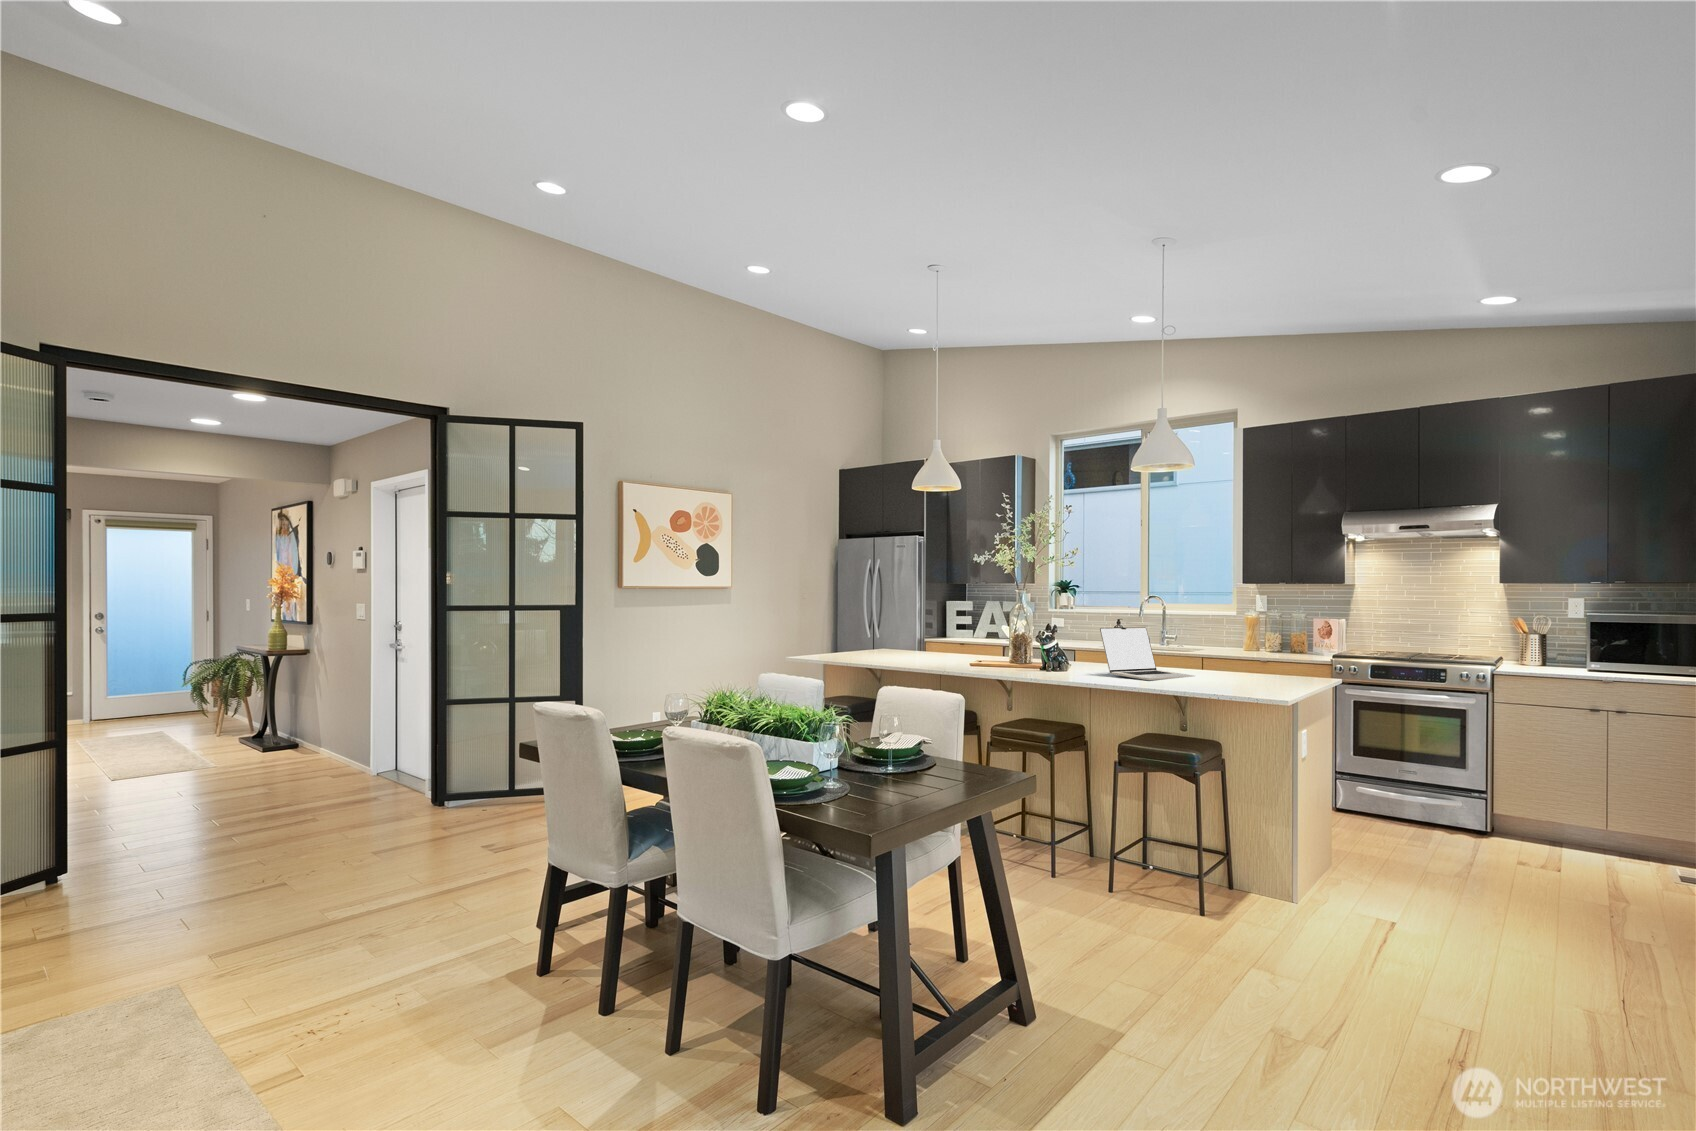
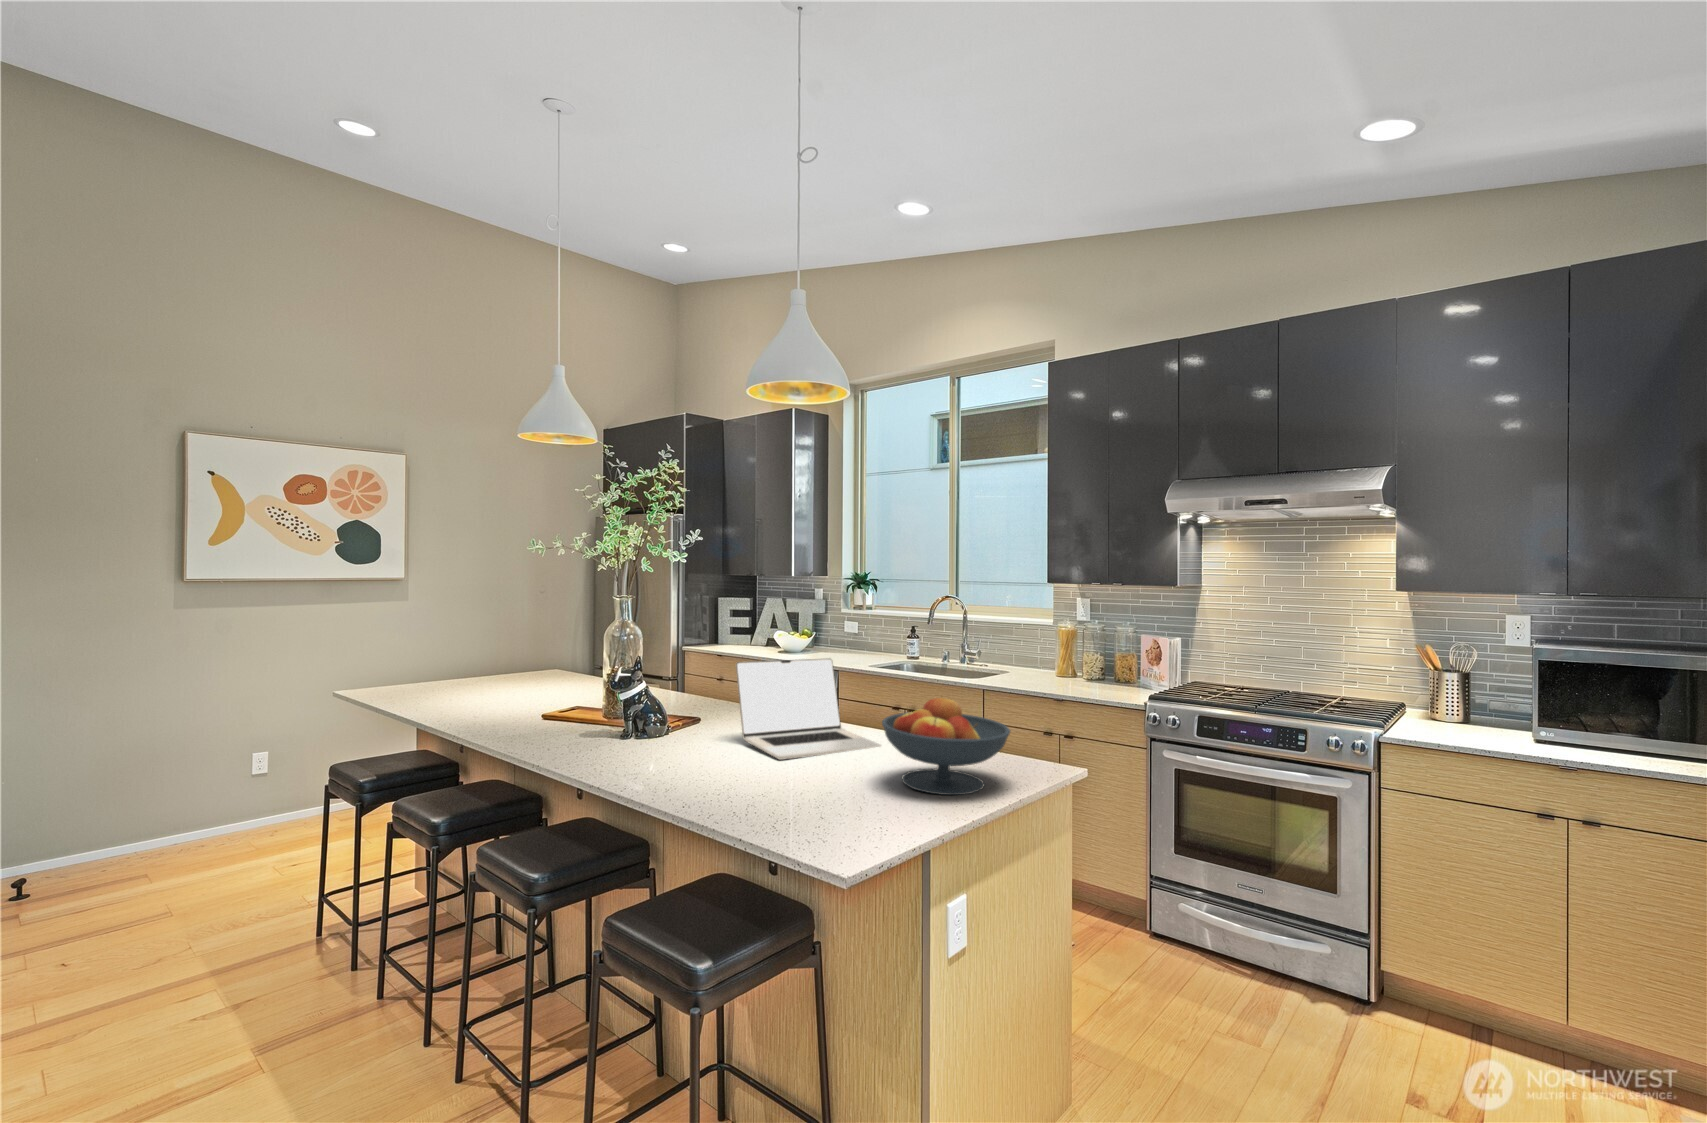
fruit bowl: none [1225,640,1302,688] -> present [882,697,1010,795]

